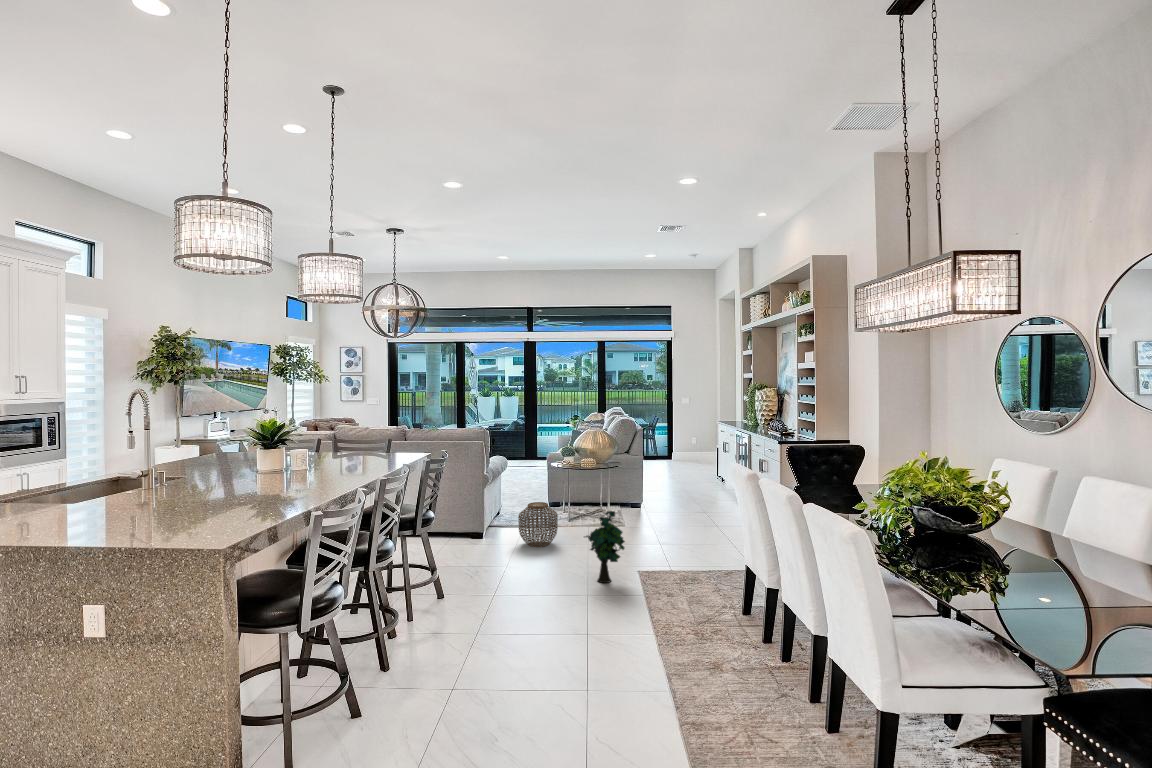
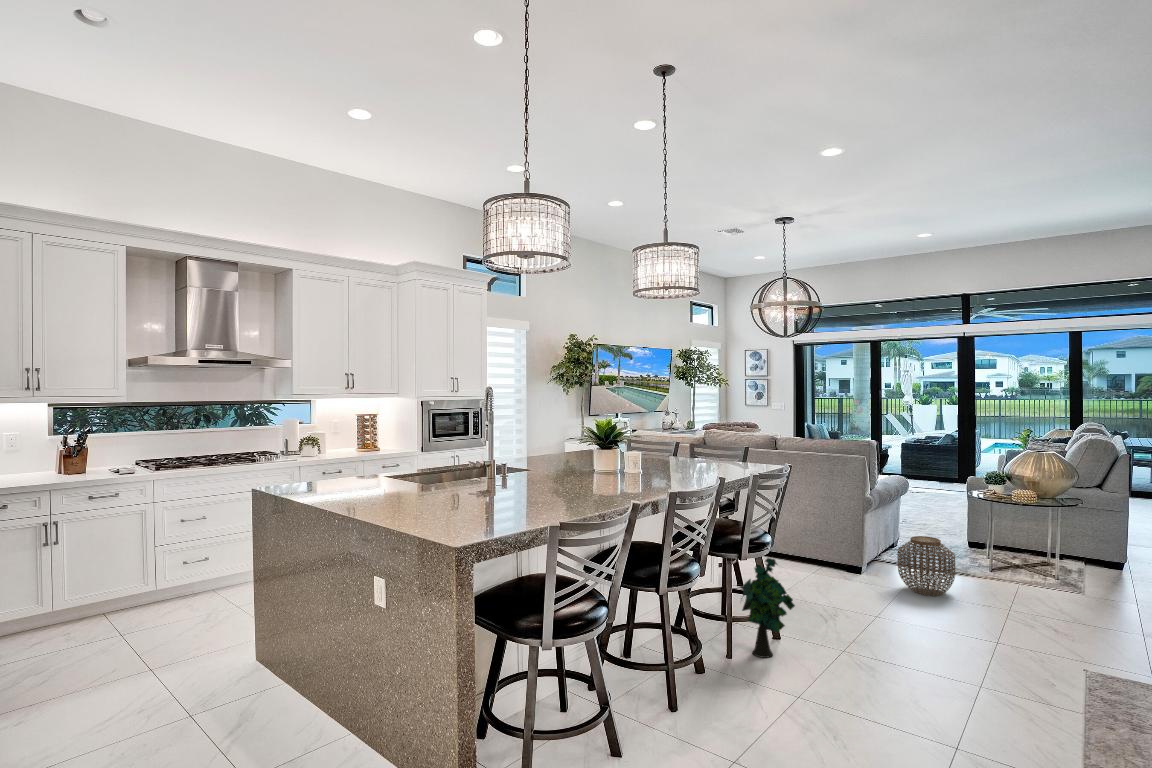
decorative plant: present [584,511,625,583] -> present [738,558,795,658]

